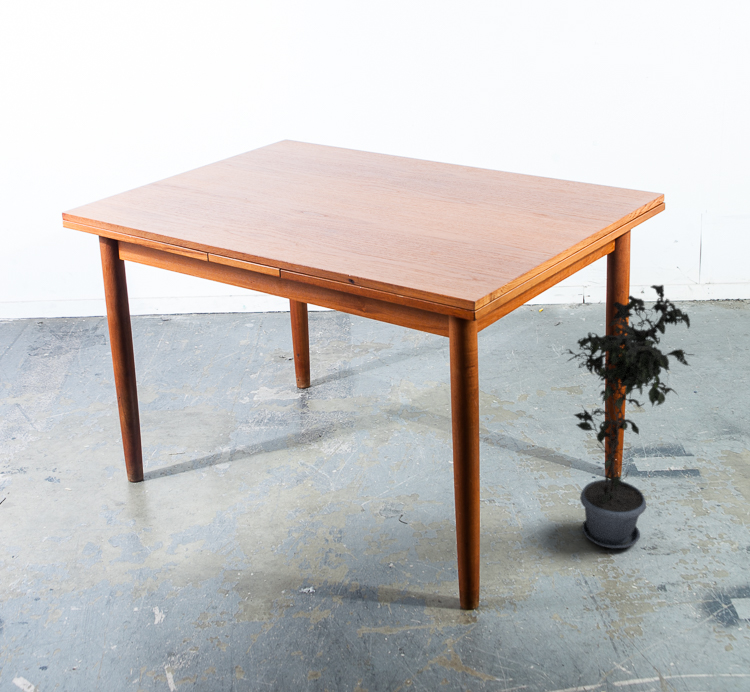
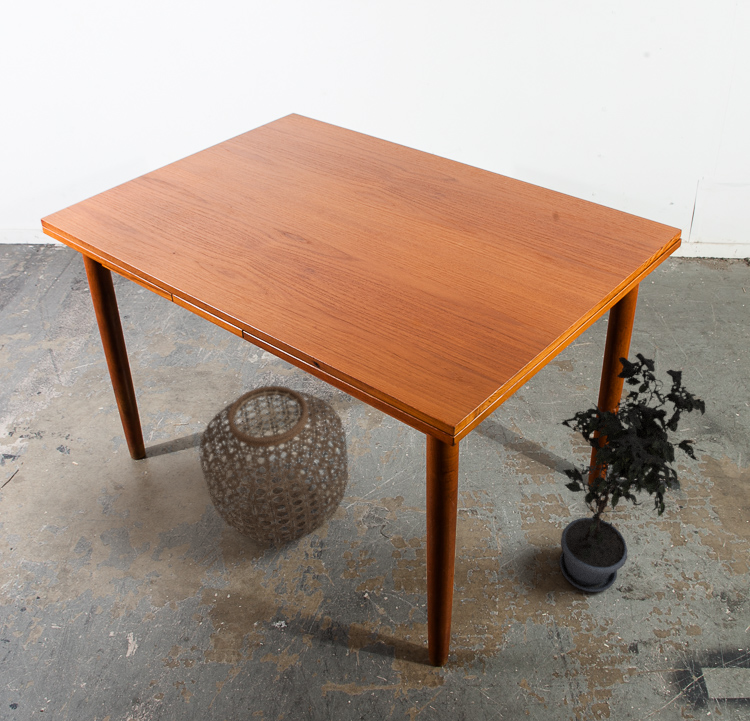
woven basket: none [217,366,364,531] -> present [199,386,348,543]

